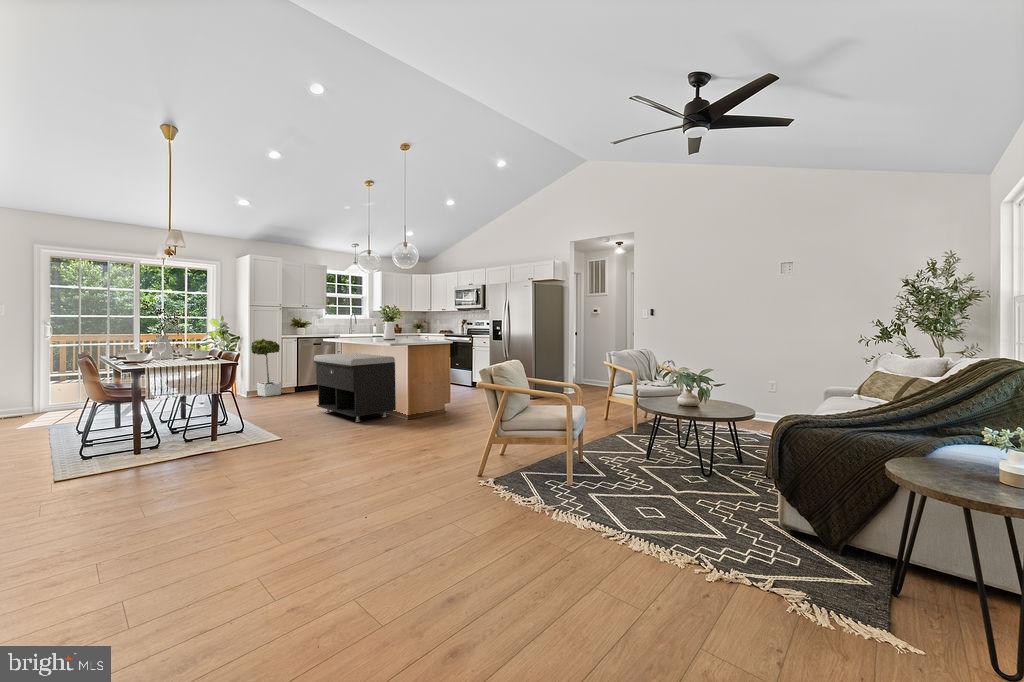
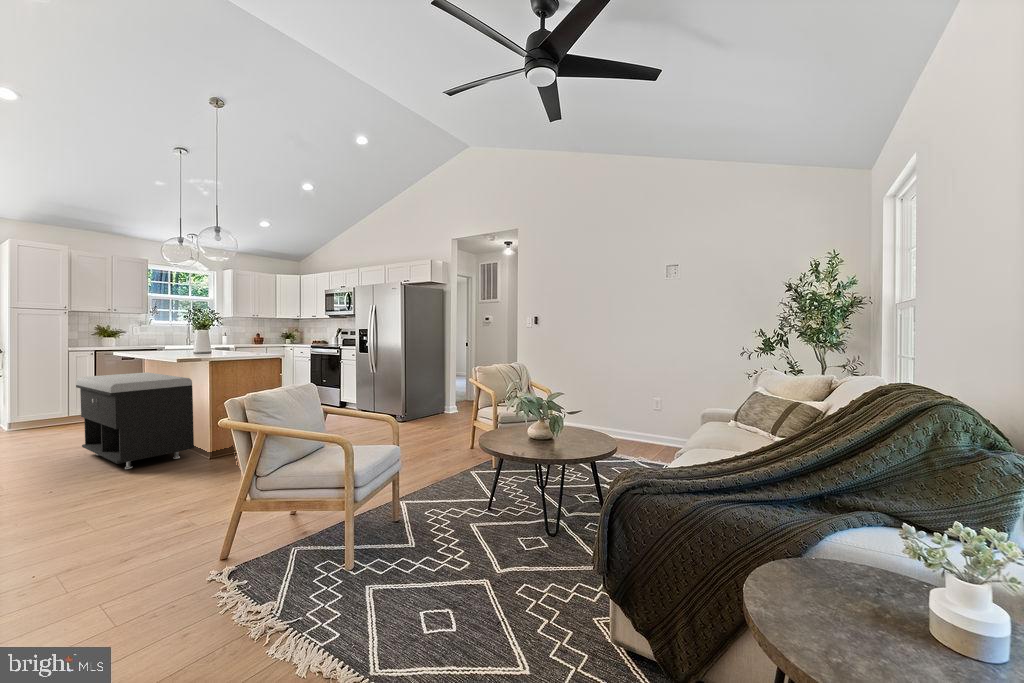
potted tree: present [251,339,281,396] -> none [12,353,62,431]

